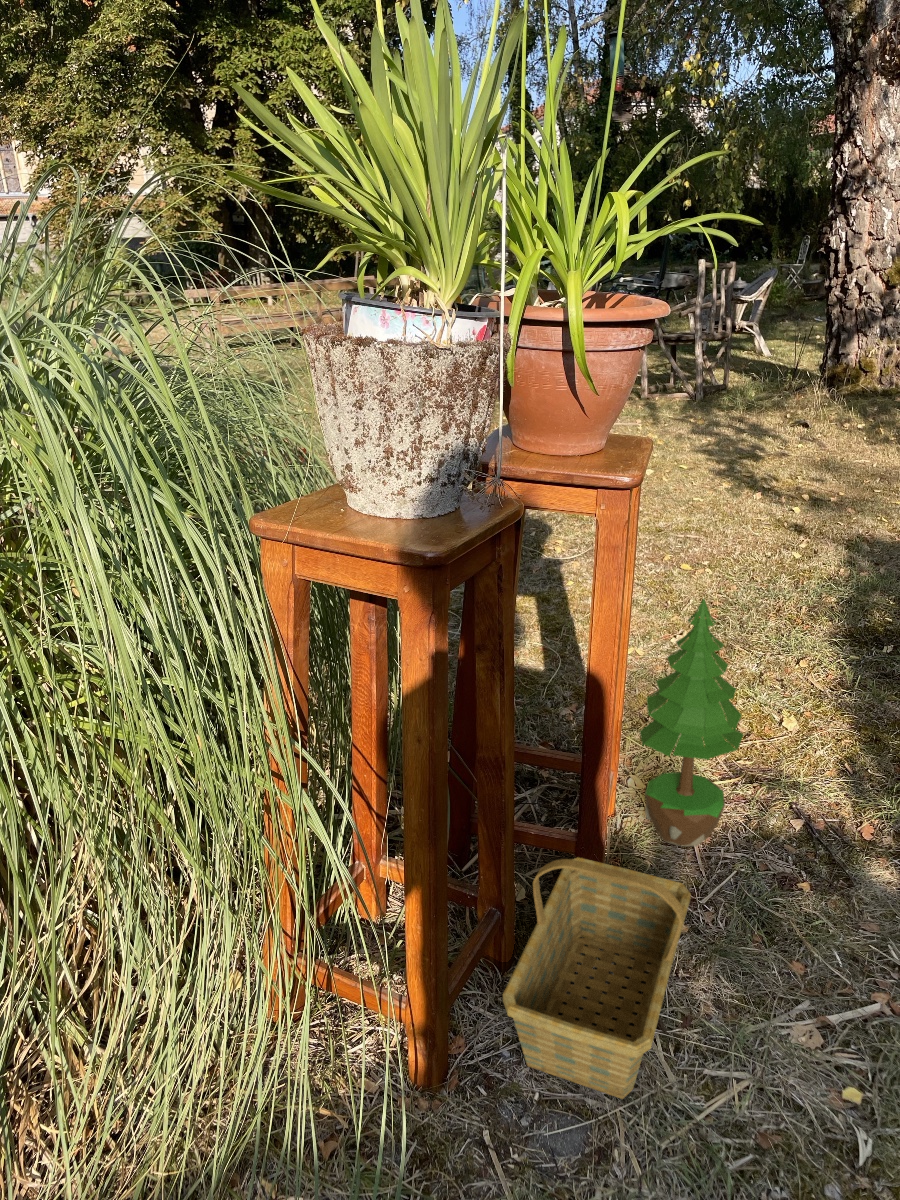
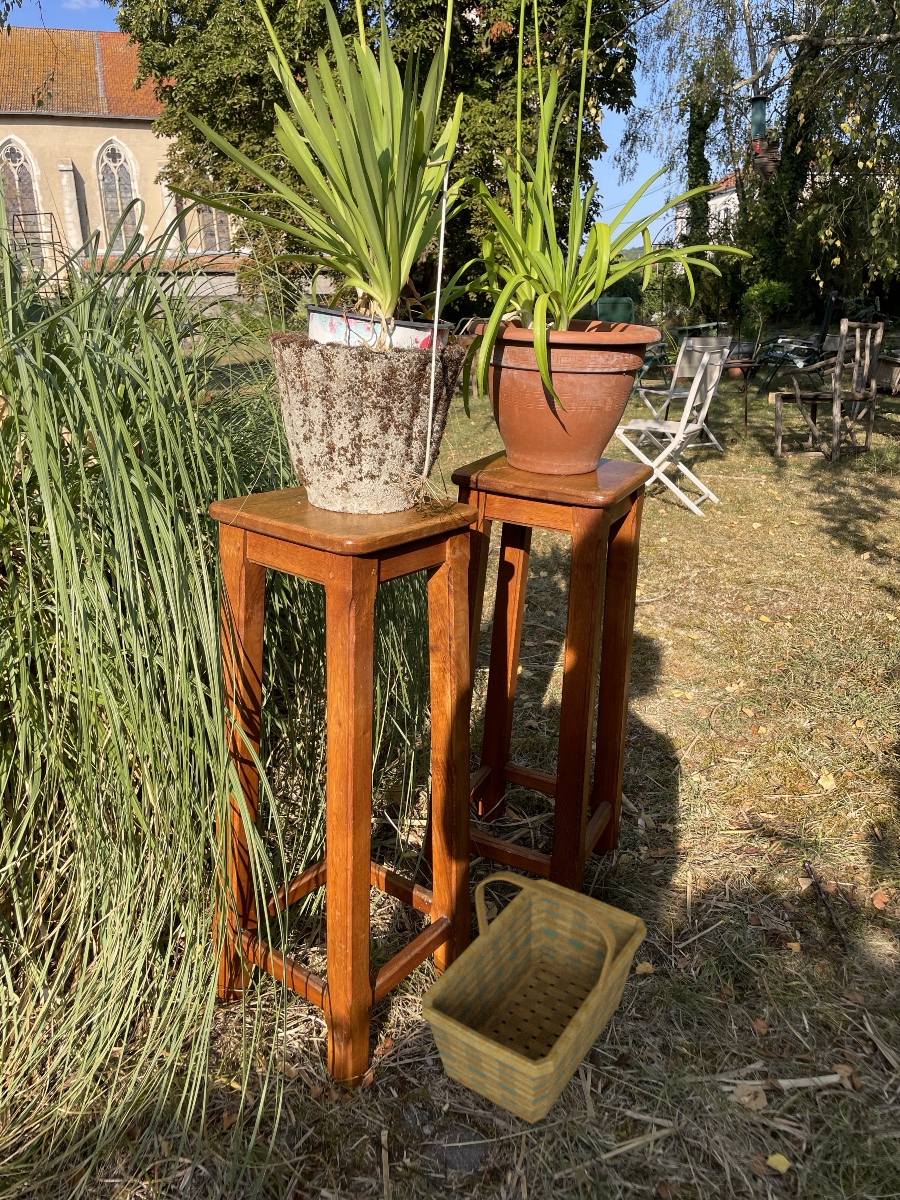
potted tree: present [640,599,744,846] -> none [630,629,739,891]

